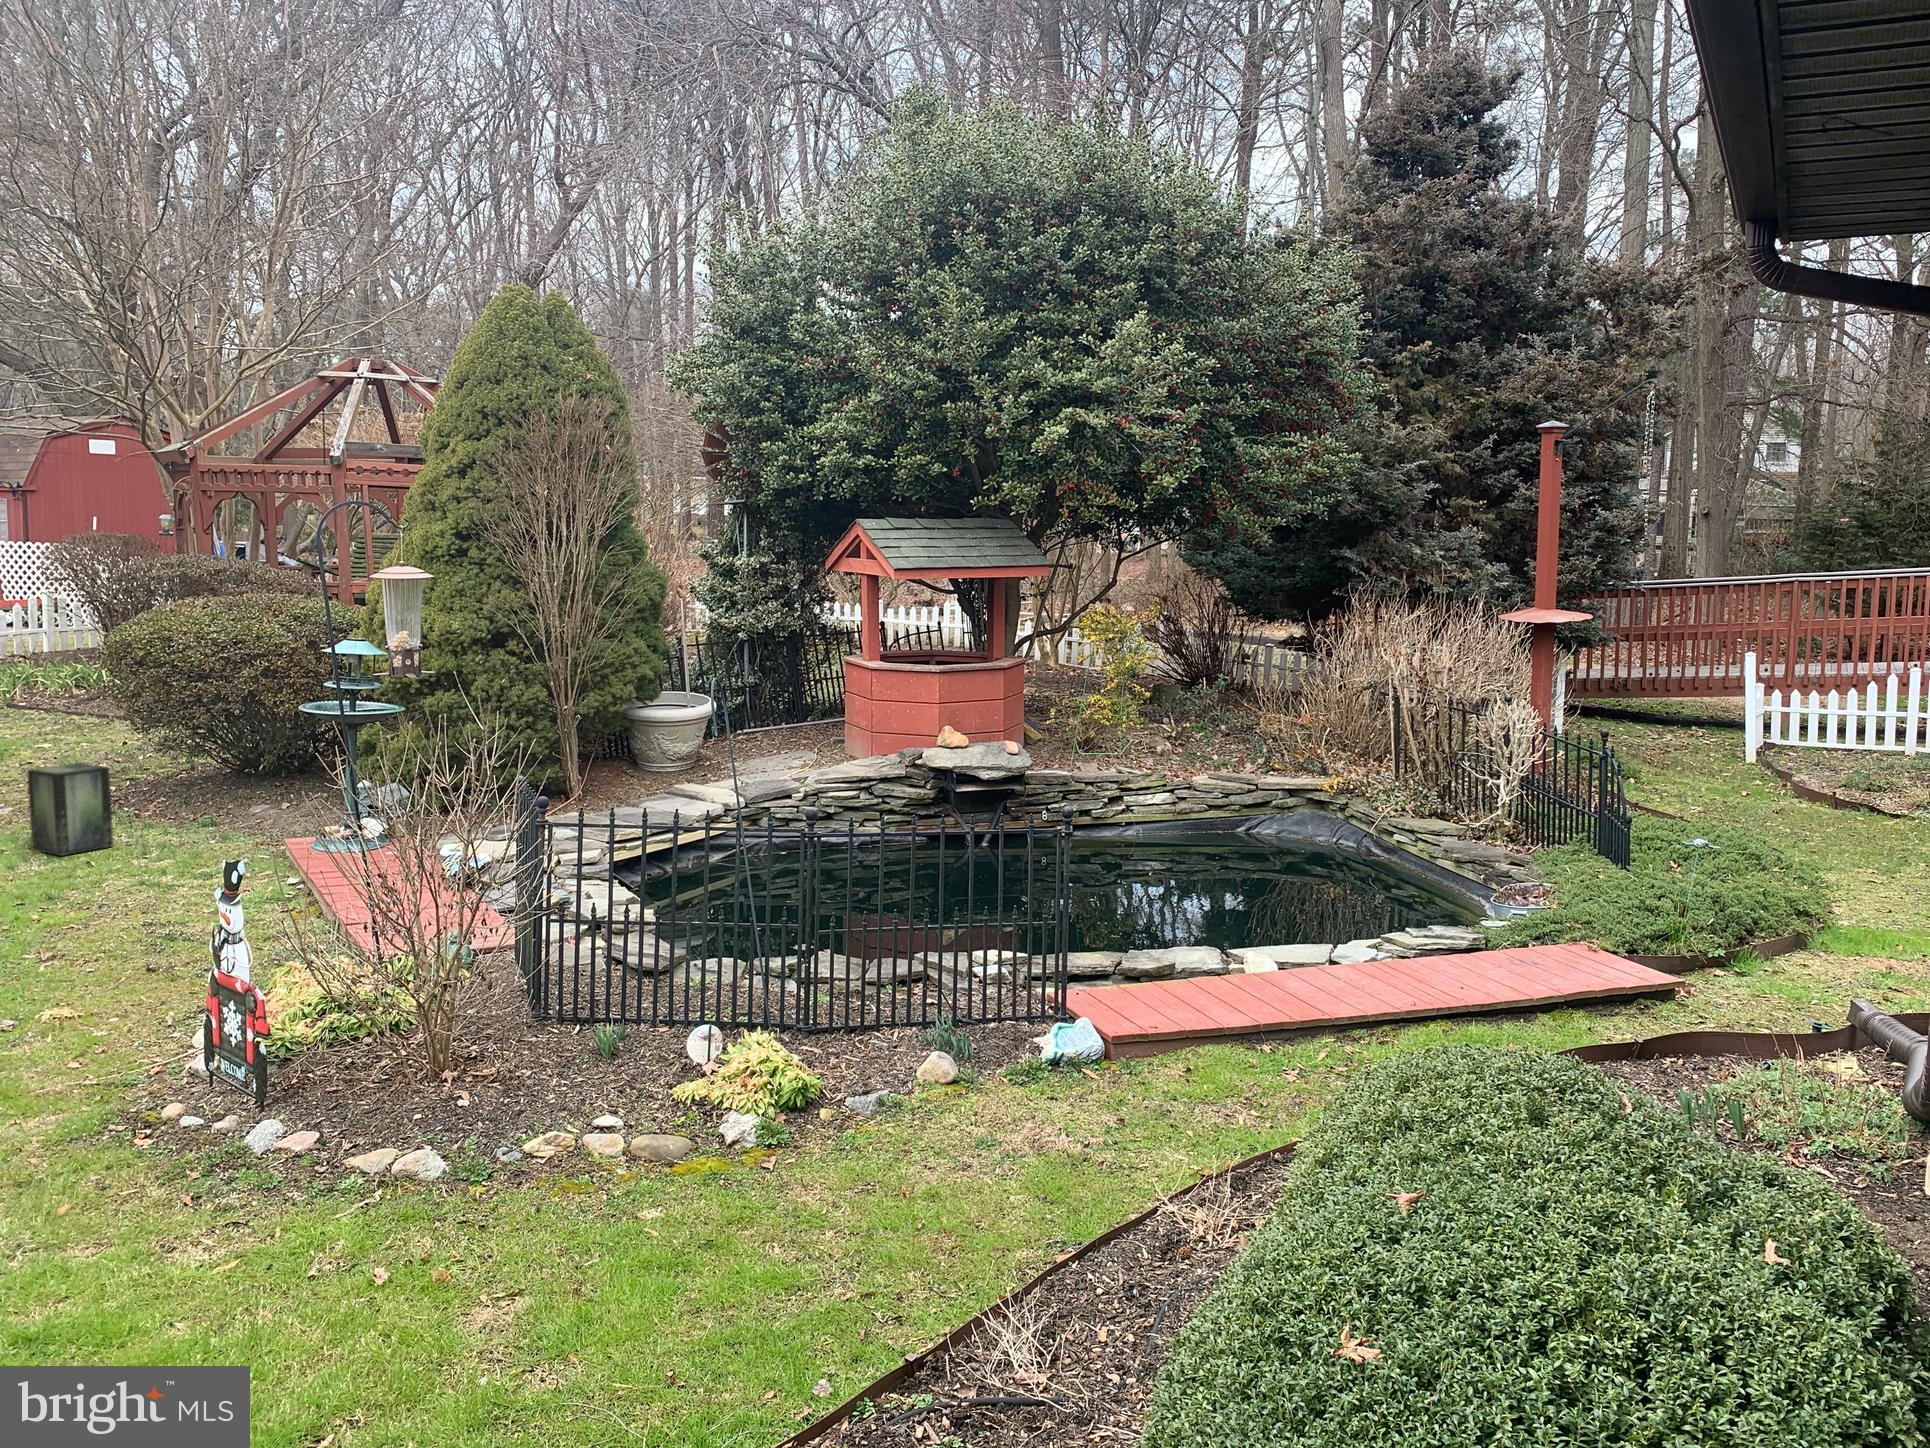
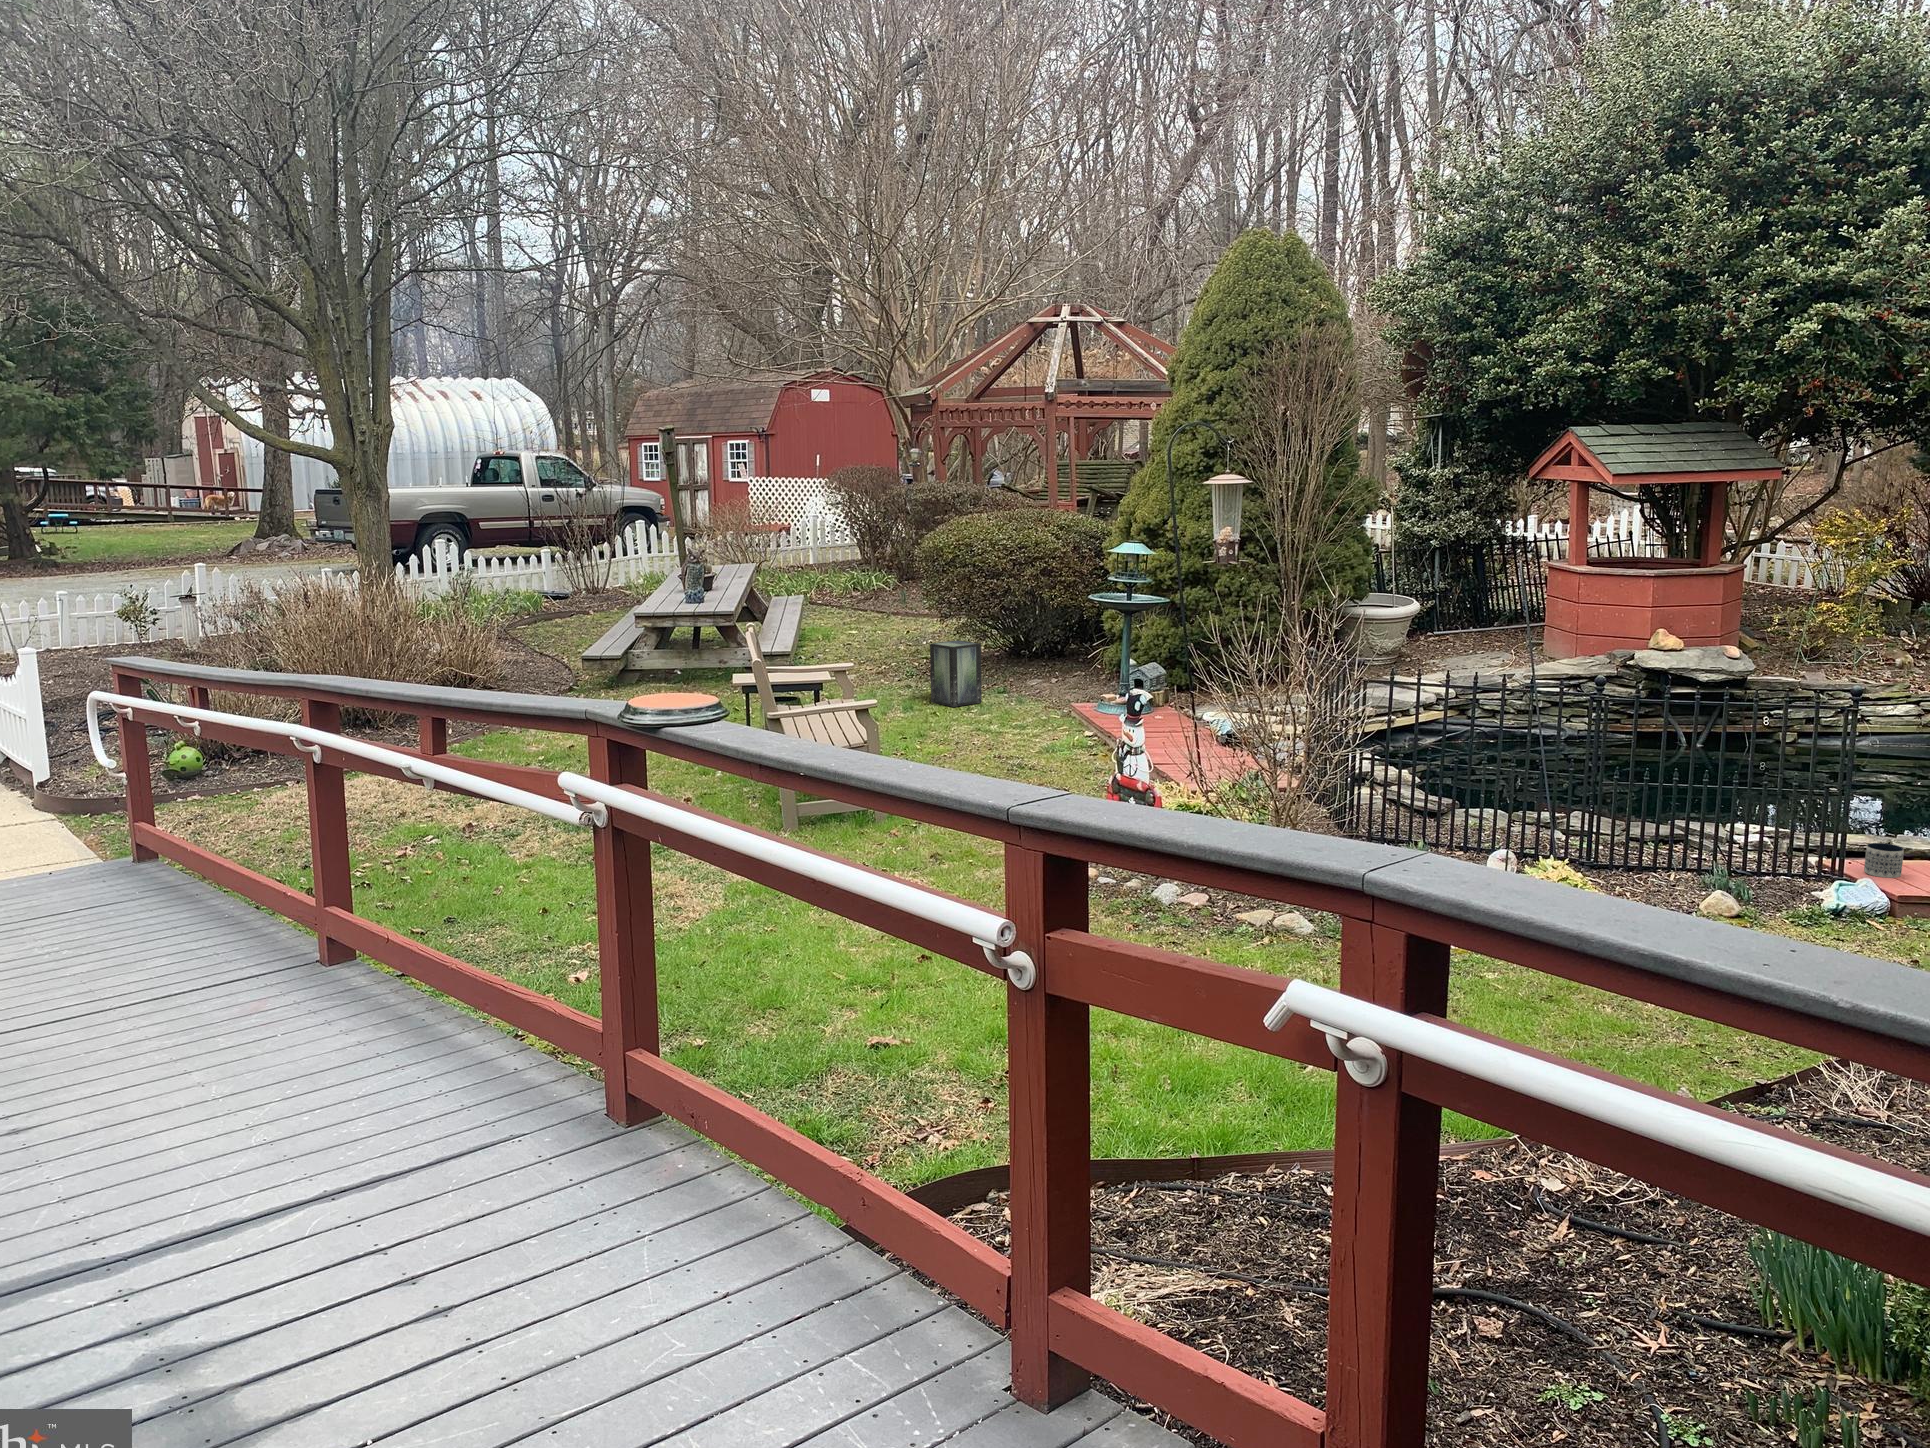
planter: none [1094,968,1129,1008] -> present [1864,843,1904,878]

